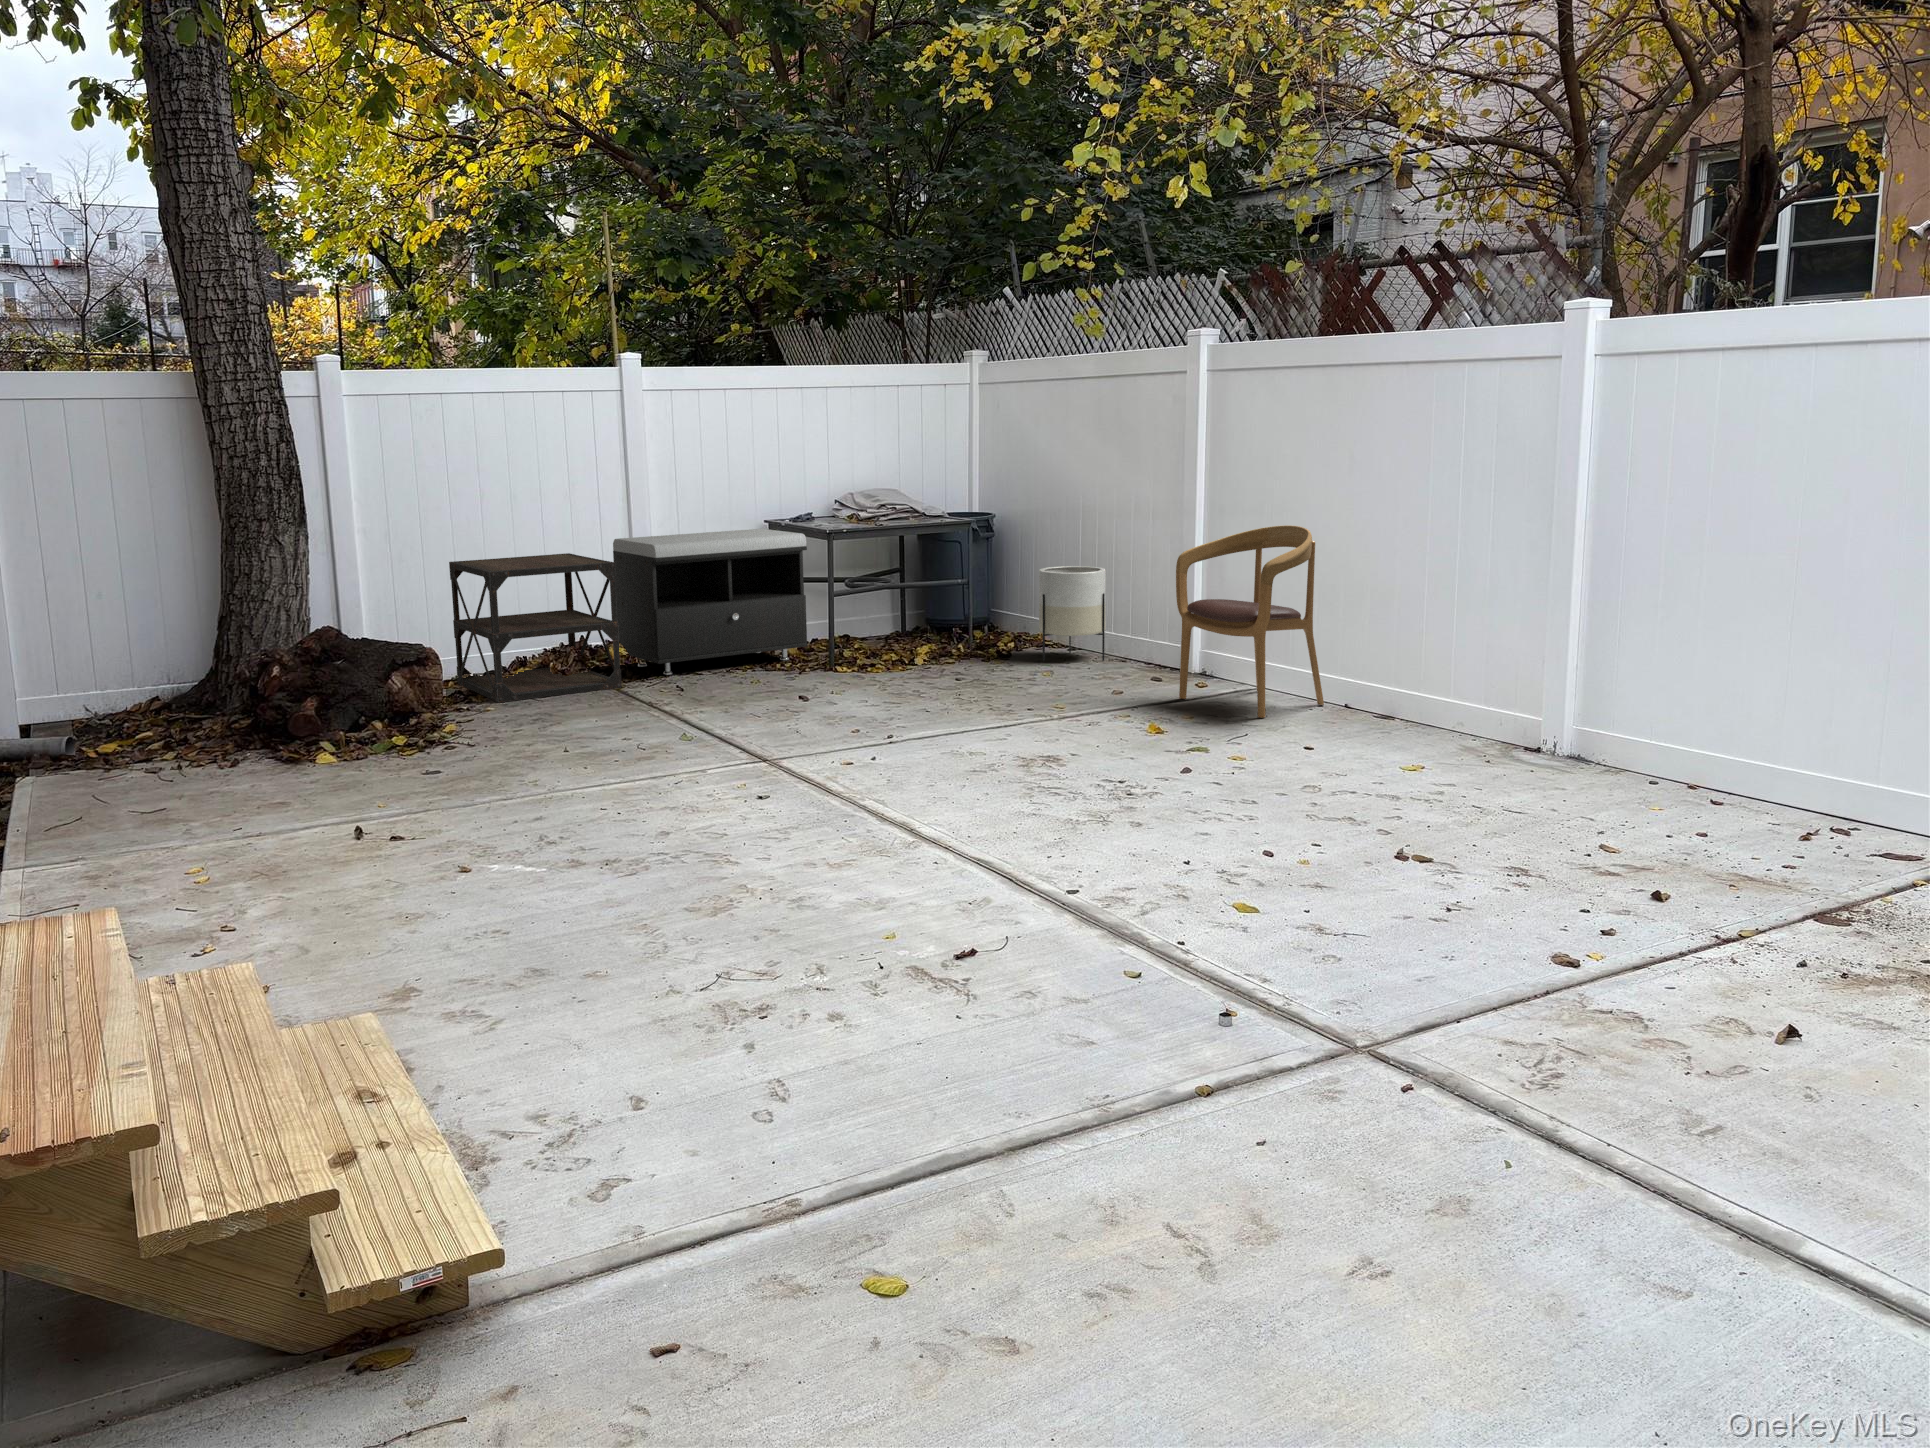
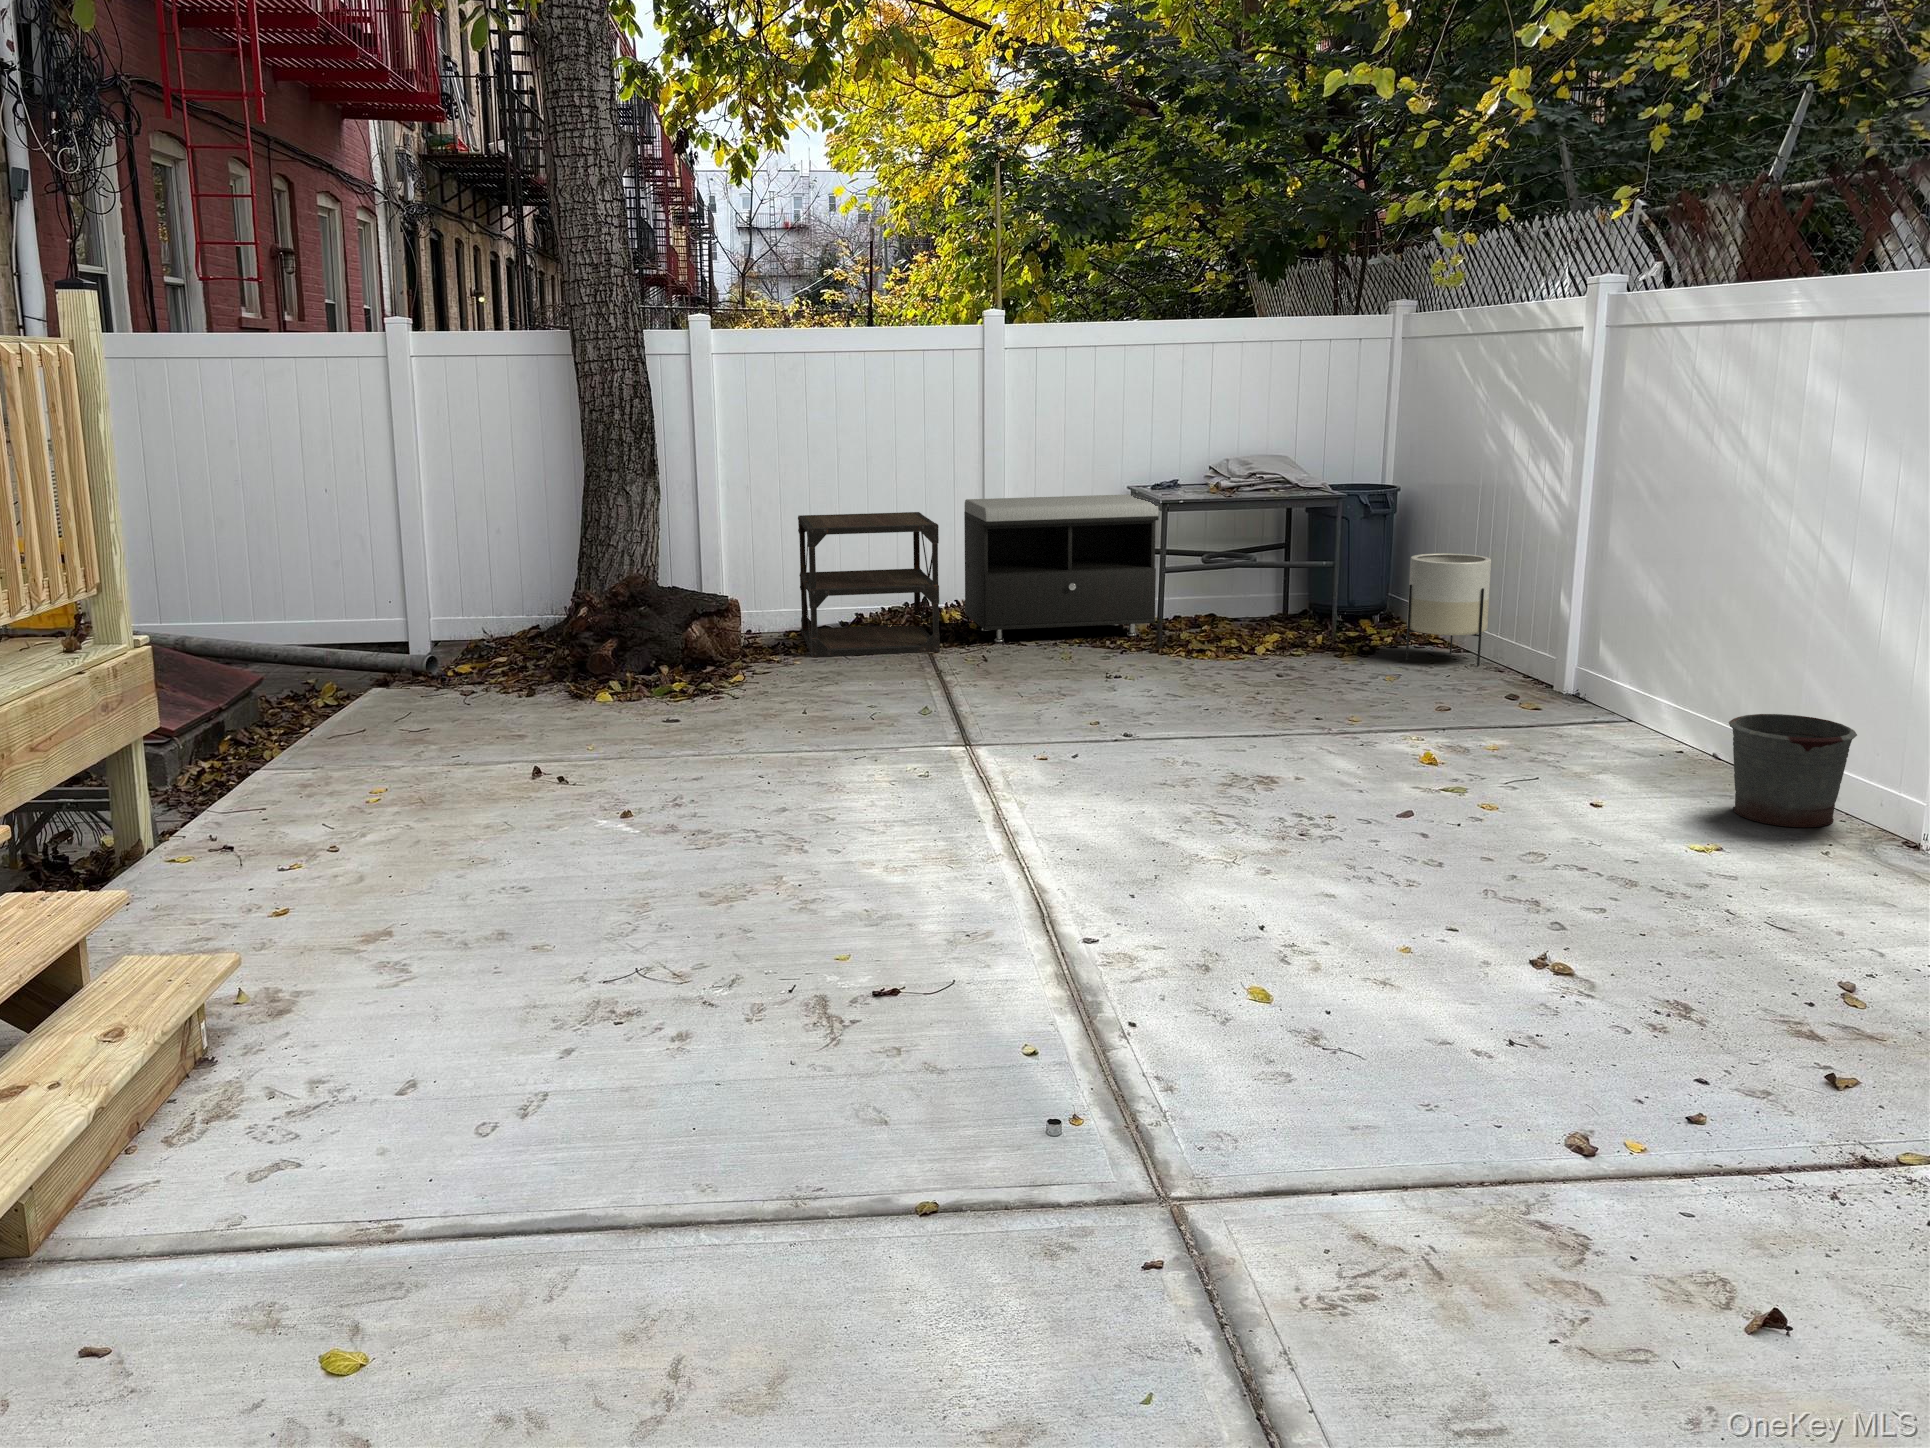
chair: present [1176,525,1324,718] -> none [1511,523,1688,757]
bucket: none [1396,665,1488,749] -> present [1729,714,1857,827]

